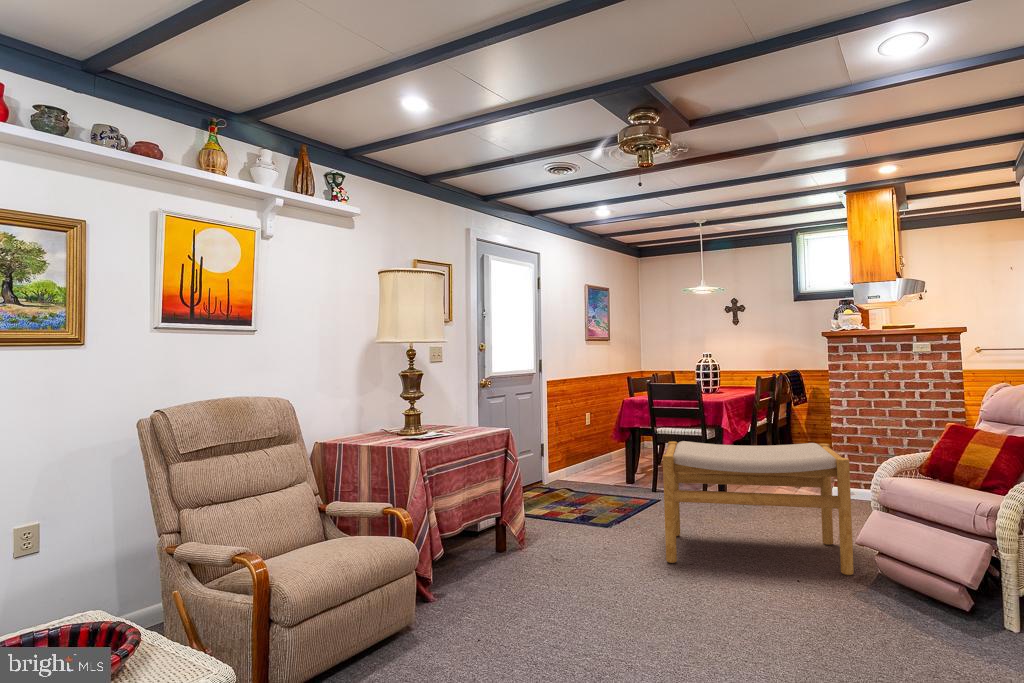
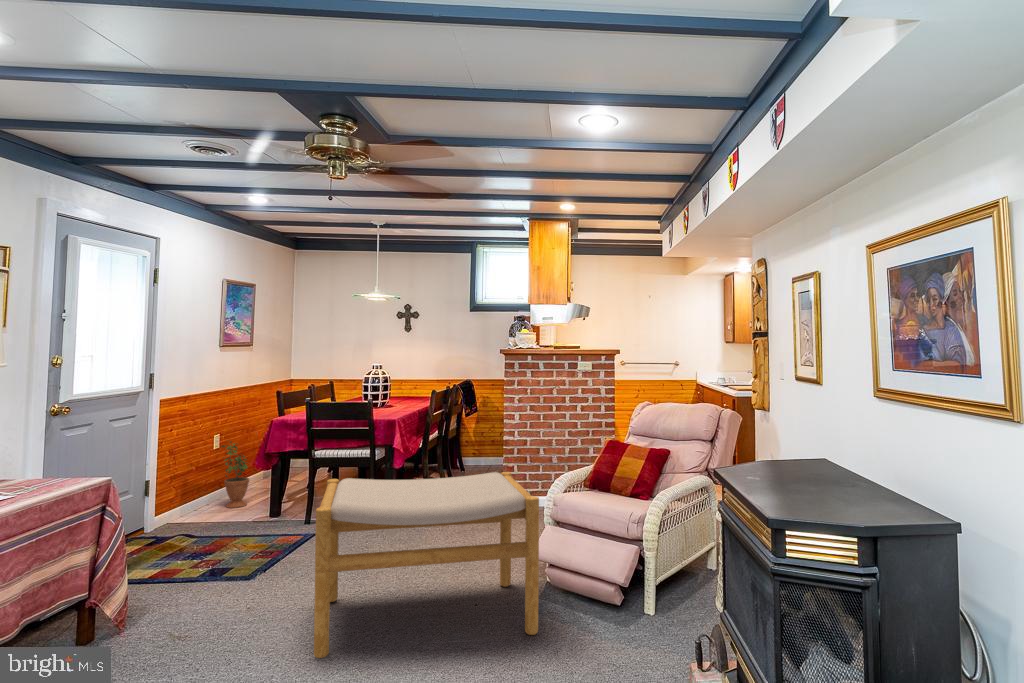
potted plant: none [579,420,602,475] -> present [222,441,249,508]

